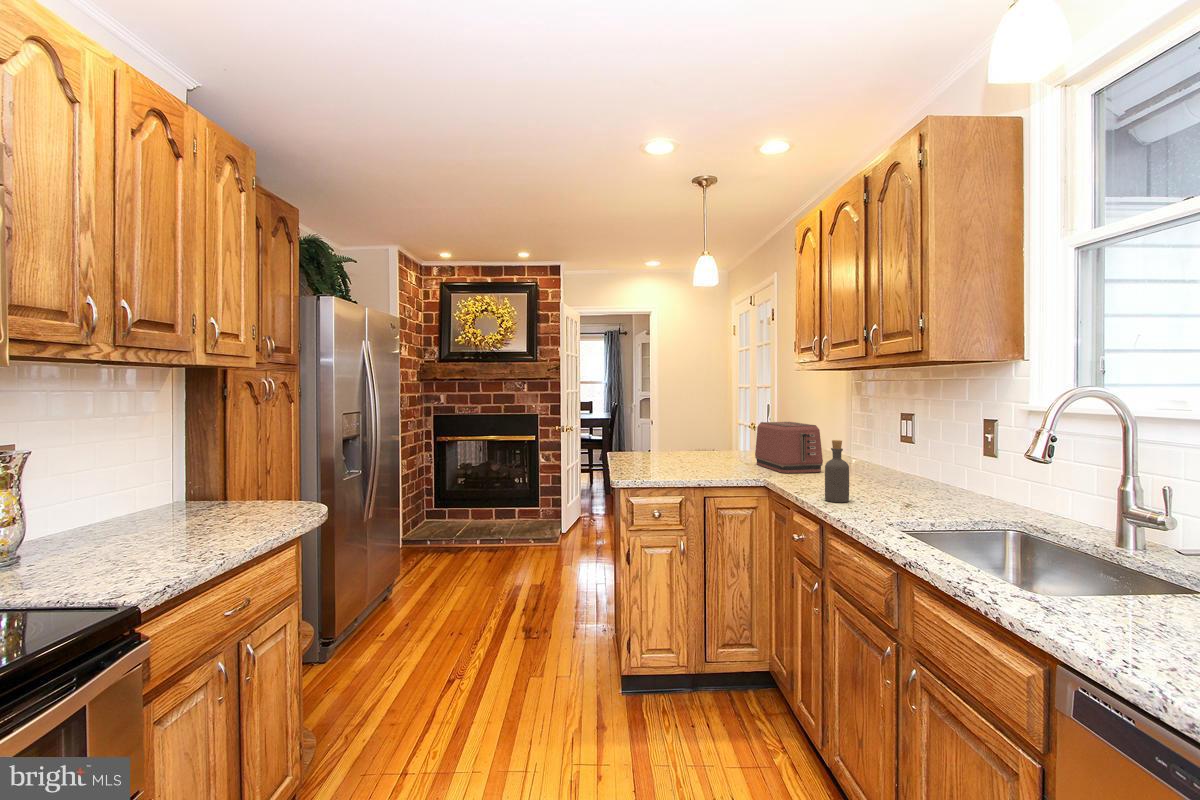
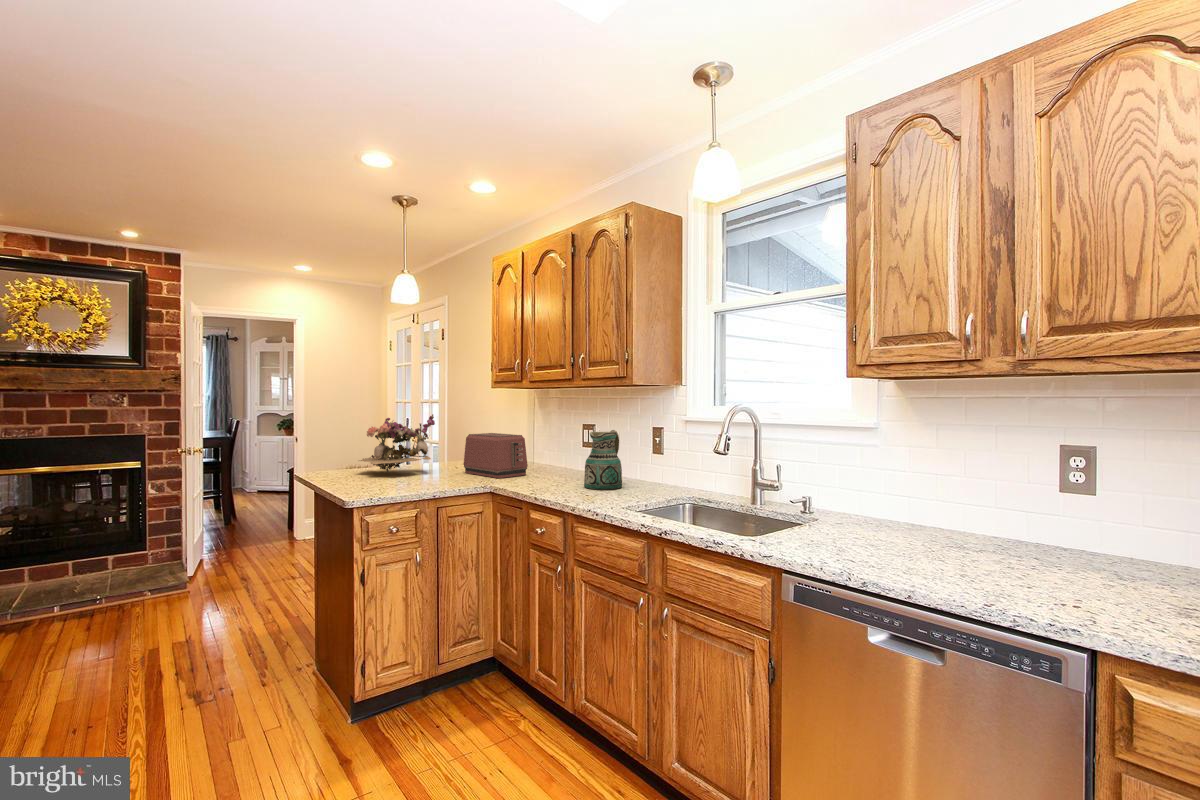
flower arrangement: none [655,400,727,458] -> present [359,414,435,472]
ceramic pitcher: none [872,422,930,500] -> present [584,430,622,490]
bottle: present [825,440,849,502] -> none [560,446,578,496]

